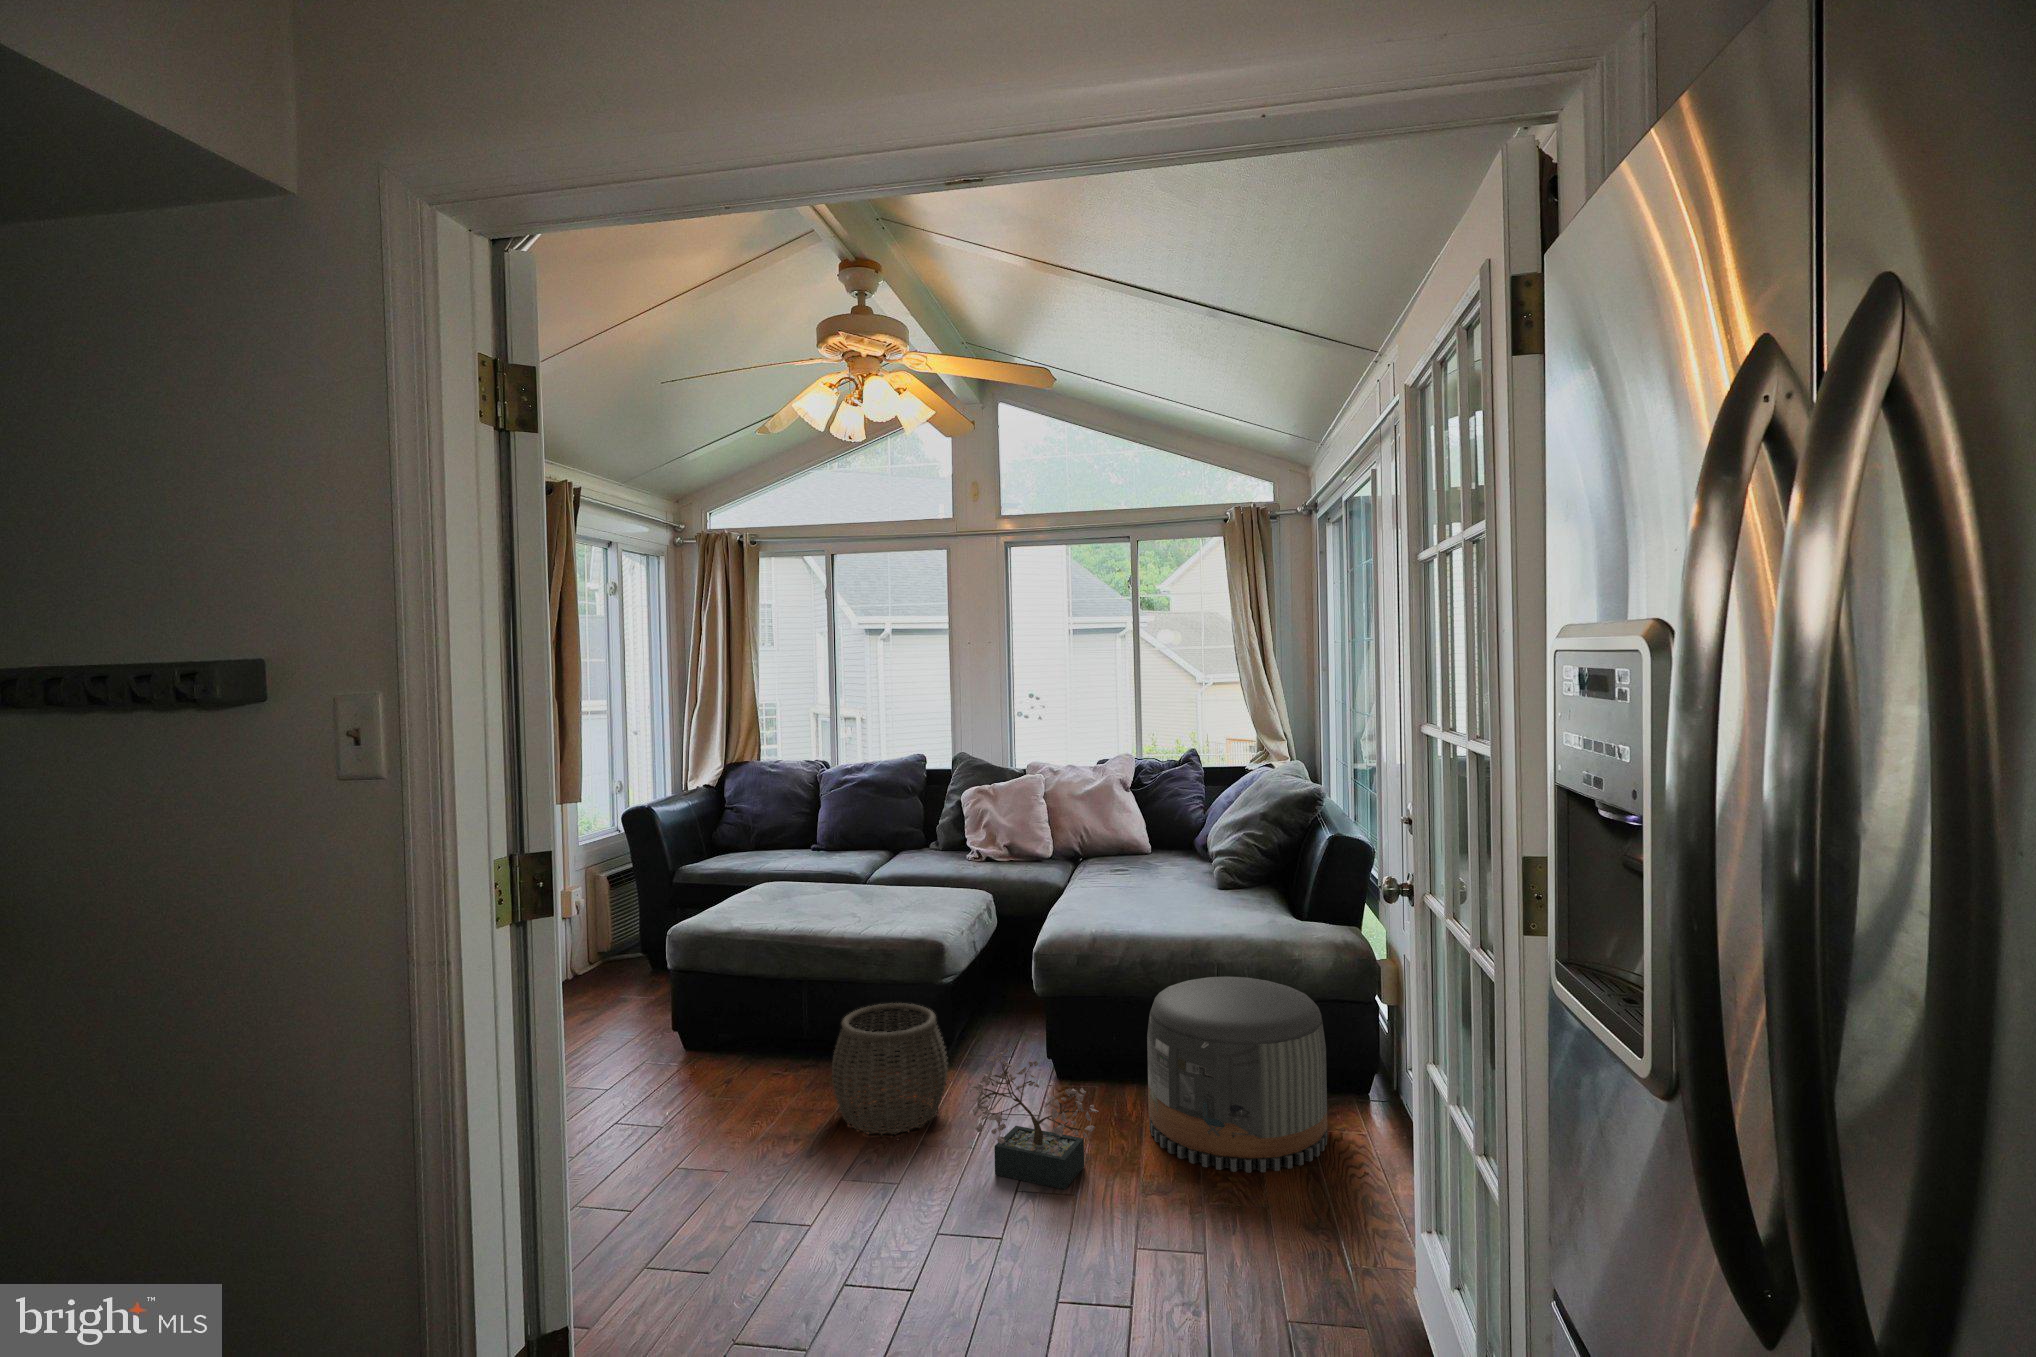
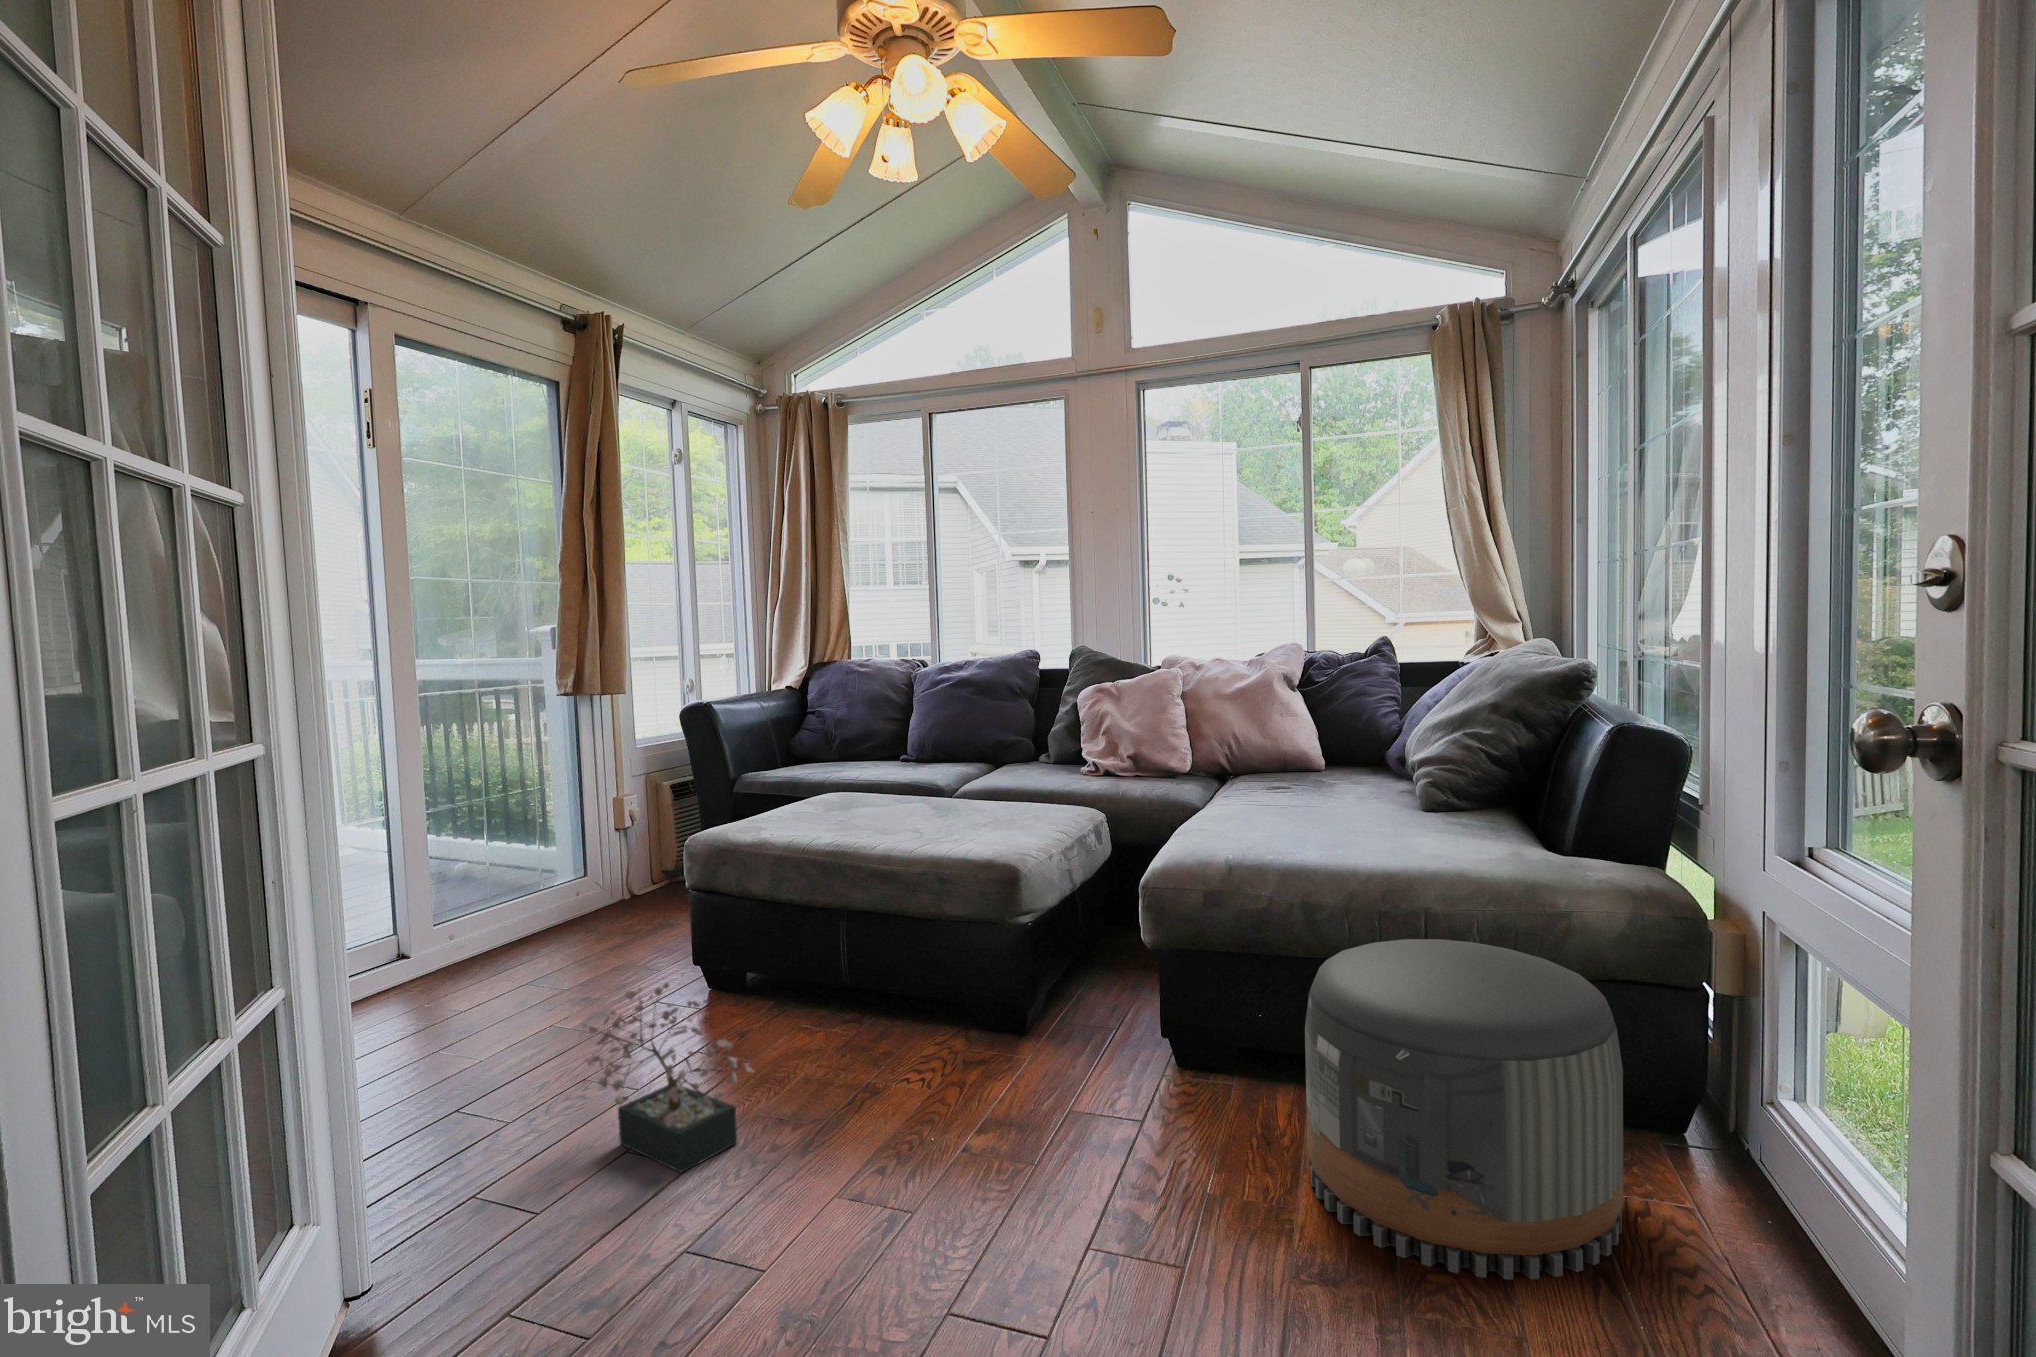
woven basket: present [832,1003,948,1135] -> none [836,955,1005,1149]
decorative plant: present [967,1048,1099,1190] -> present [581,983,754,1173]

